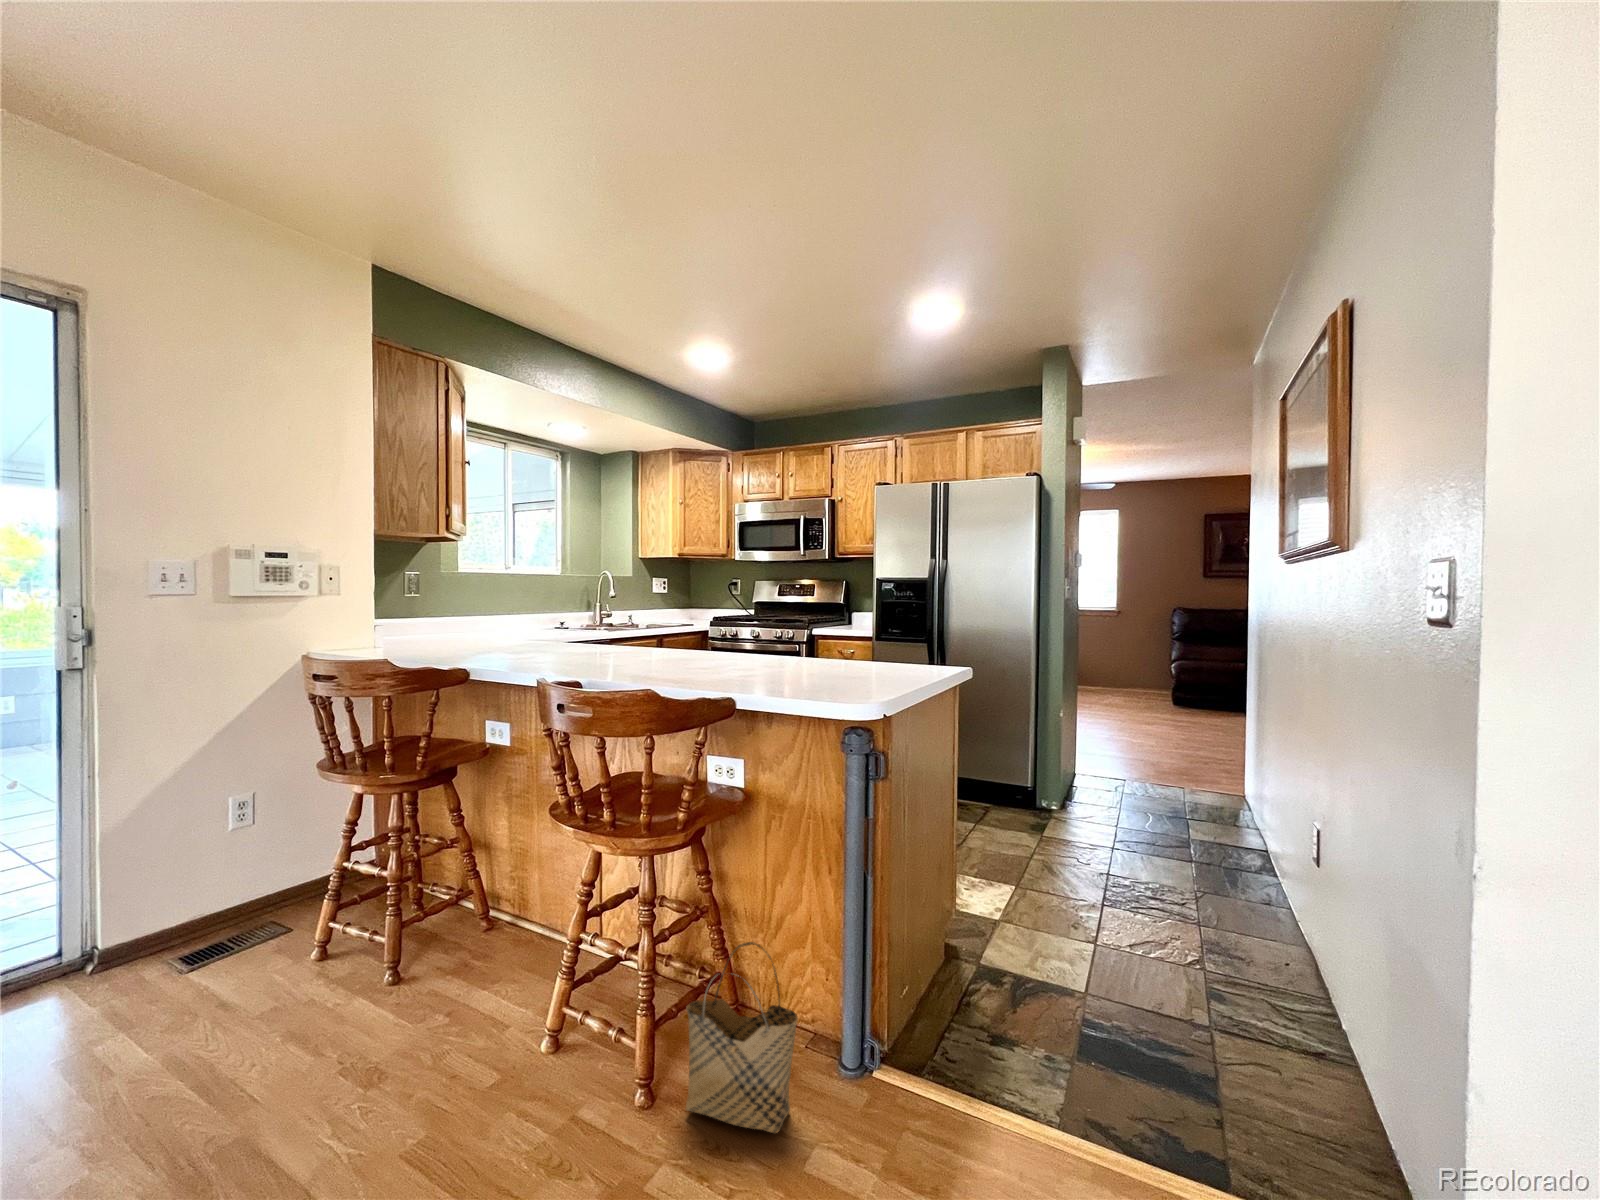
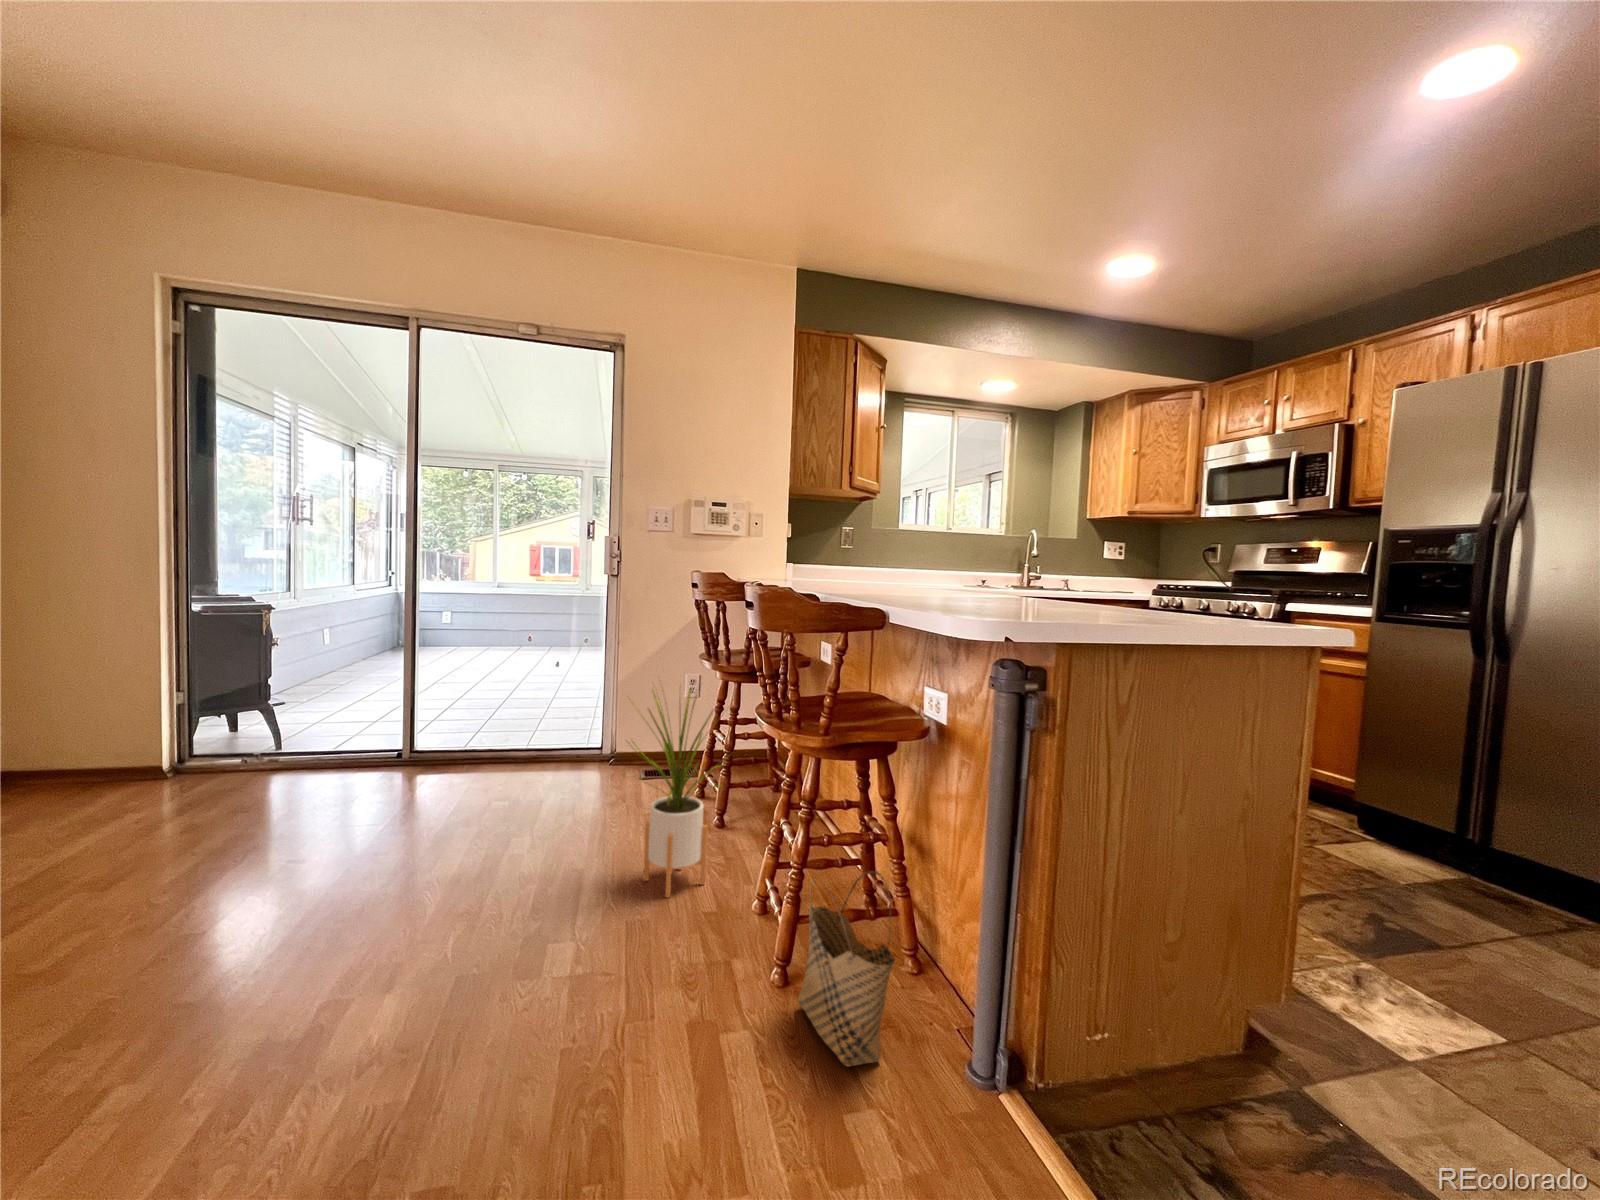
house plant: none [323,798,494,1102] -> present [626,689,728,897]

